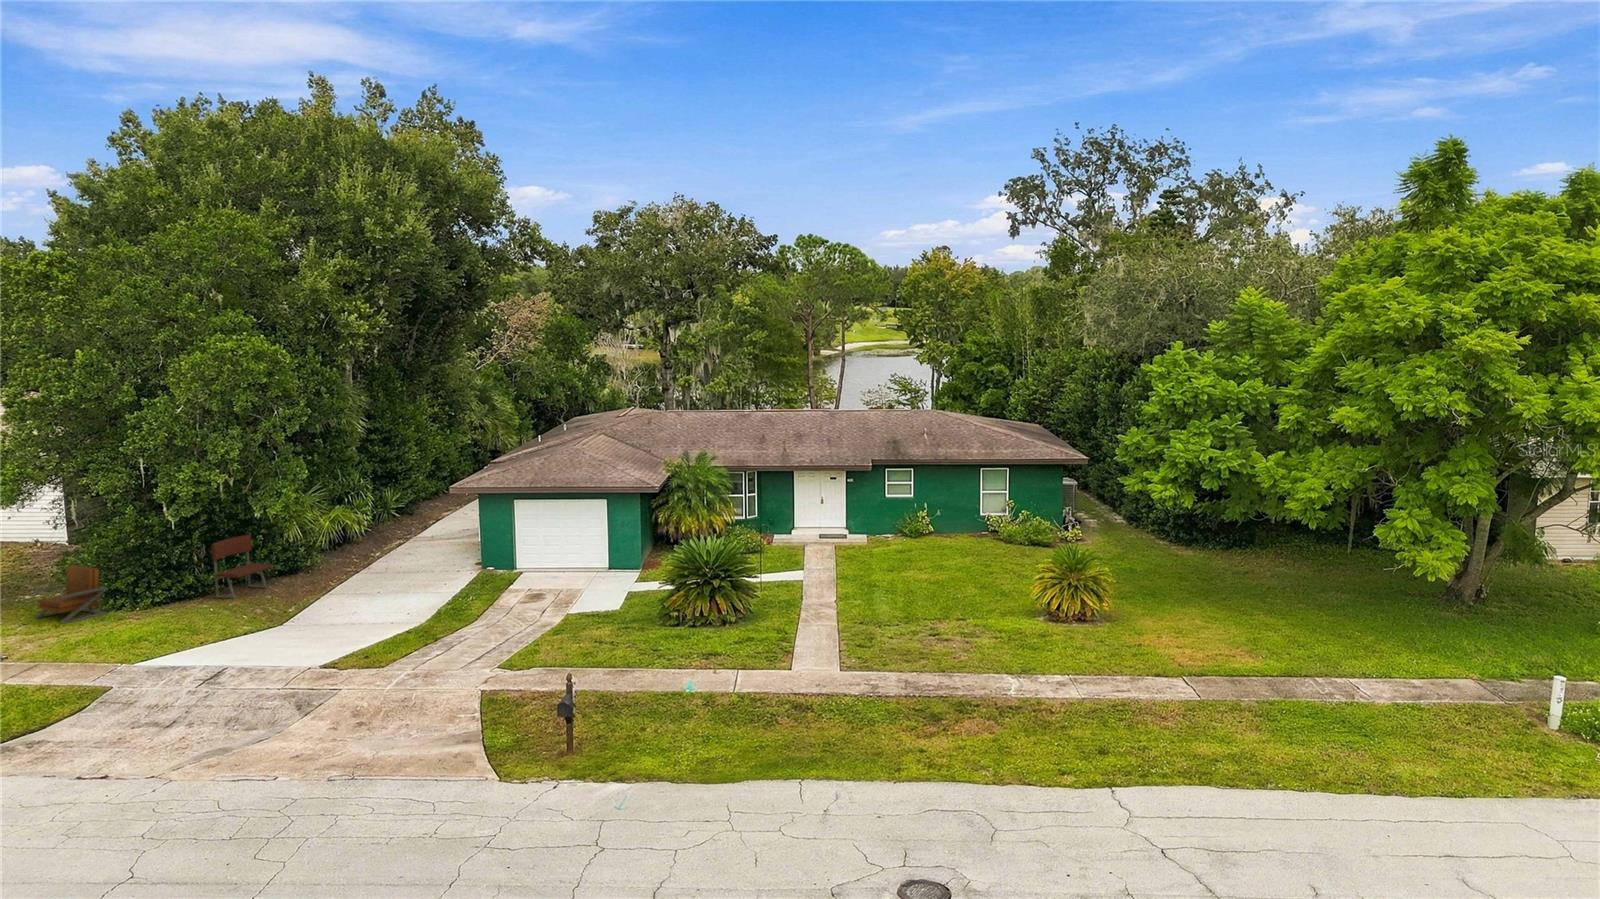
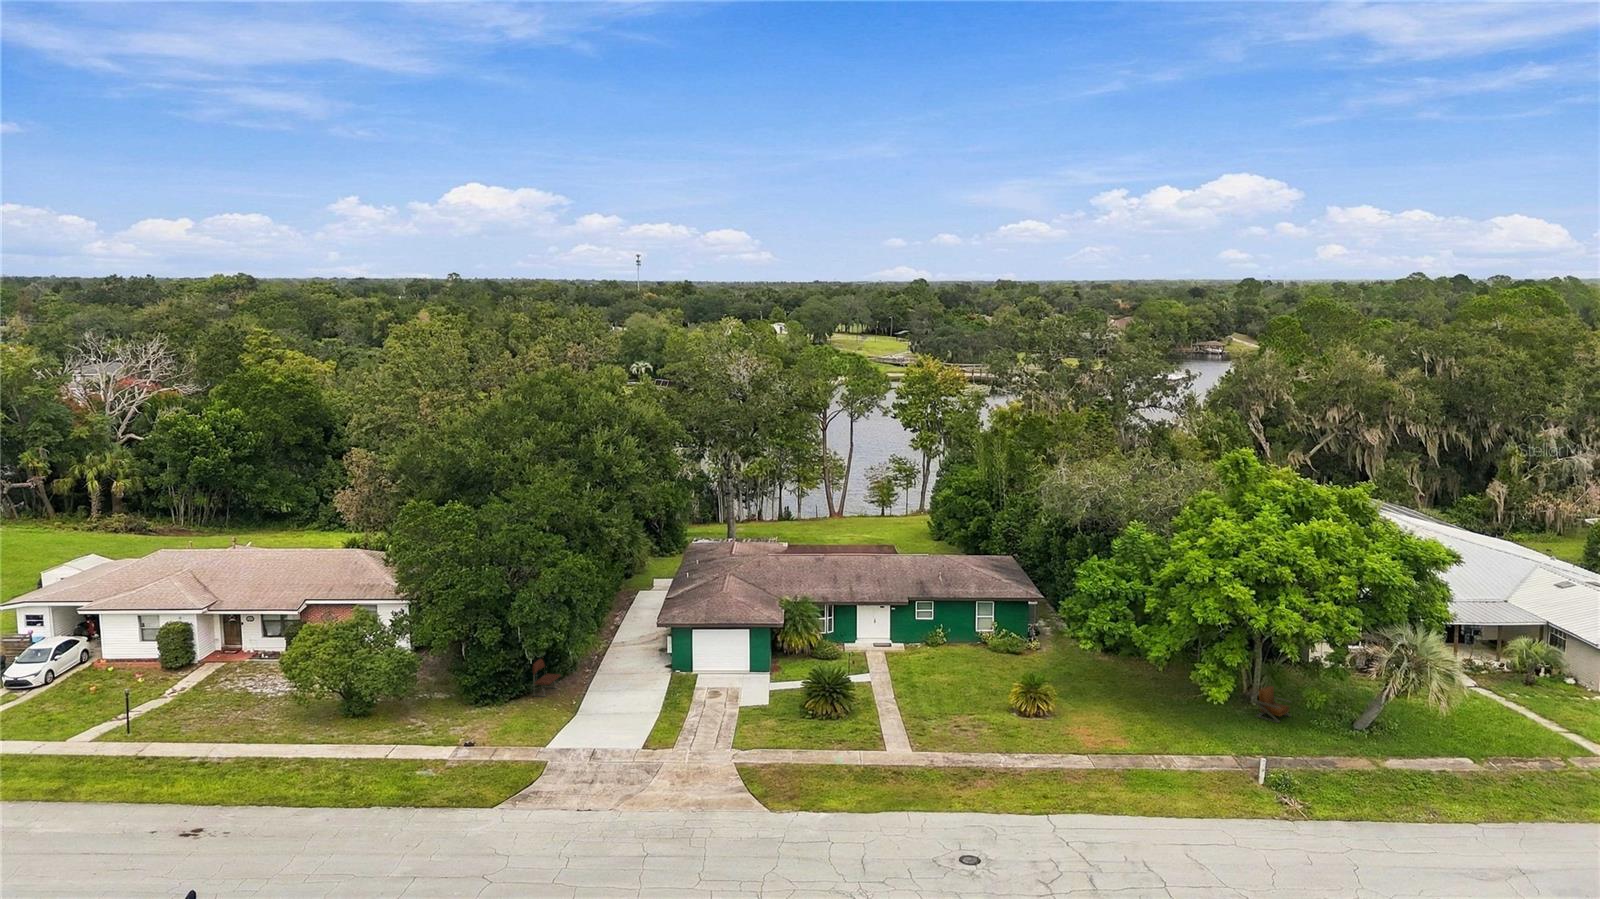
lounge chair: present [33,565,107,624] -> present [1255,686,1291,723]

